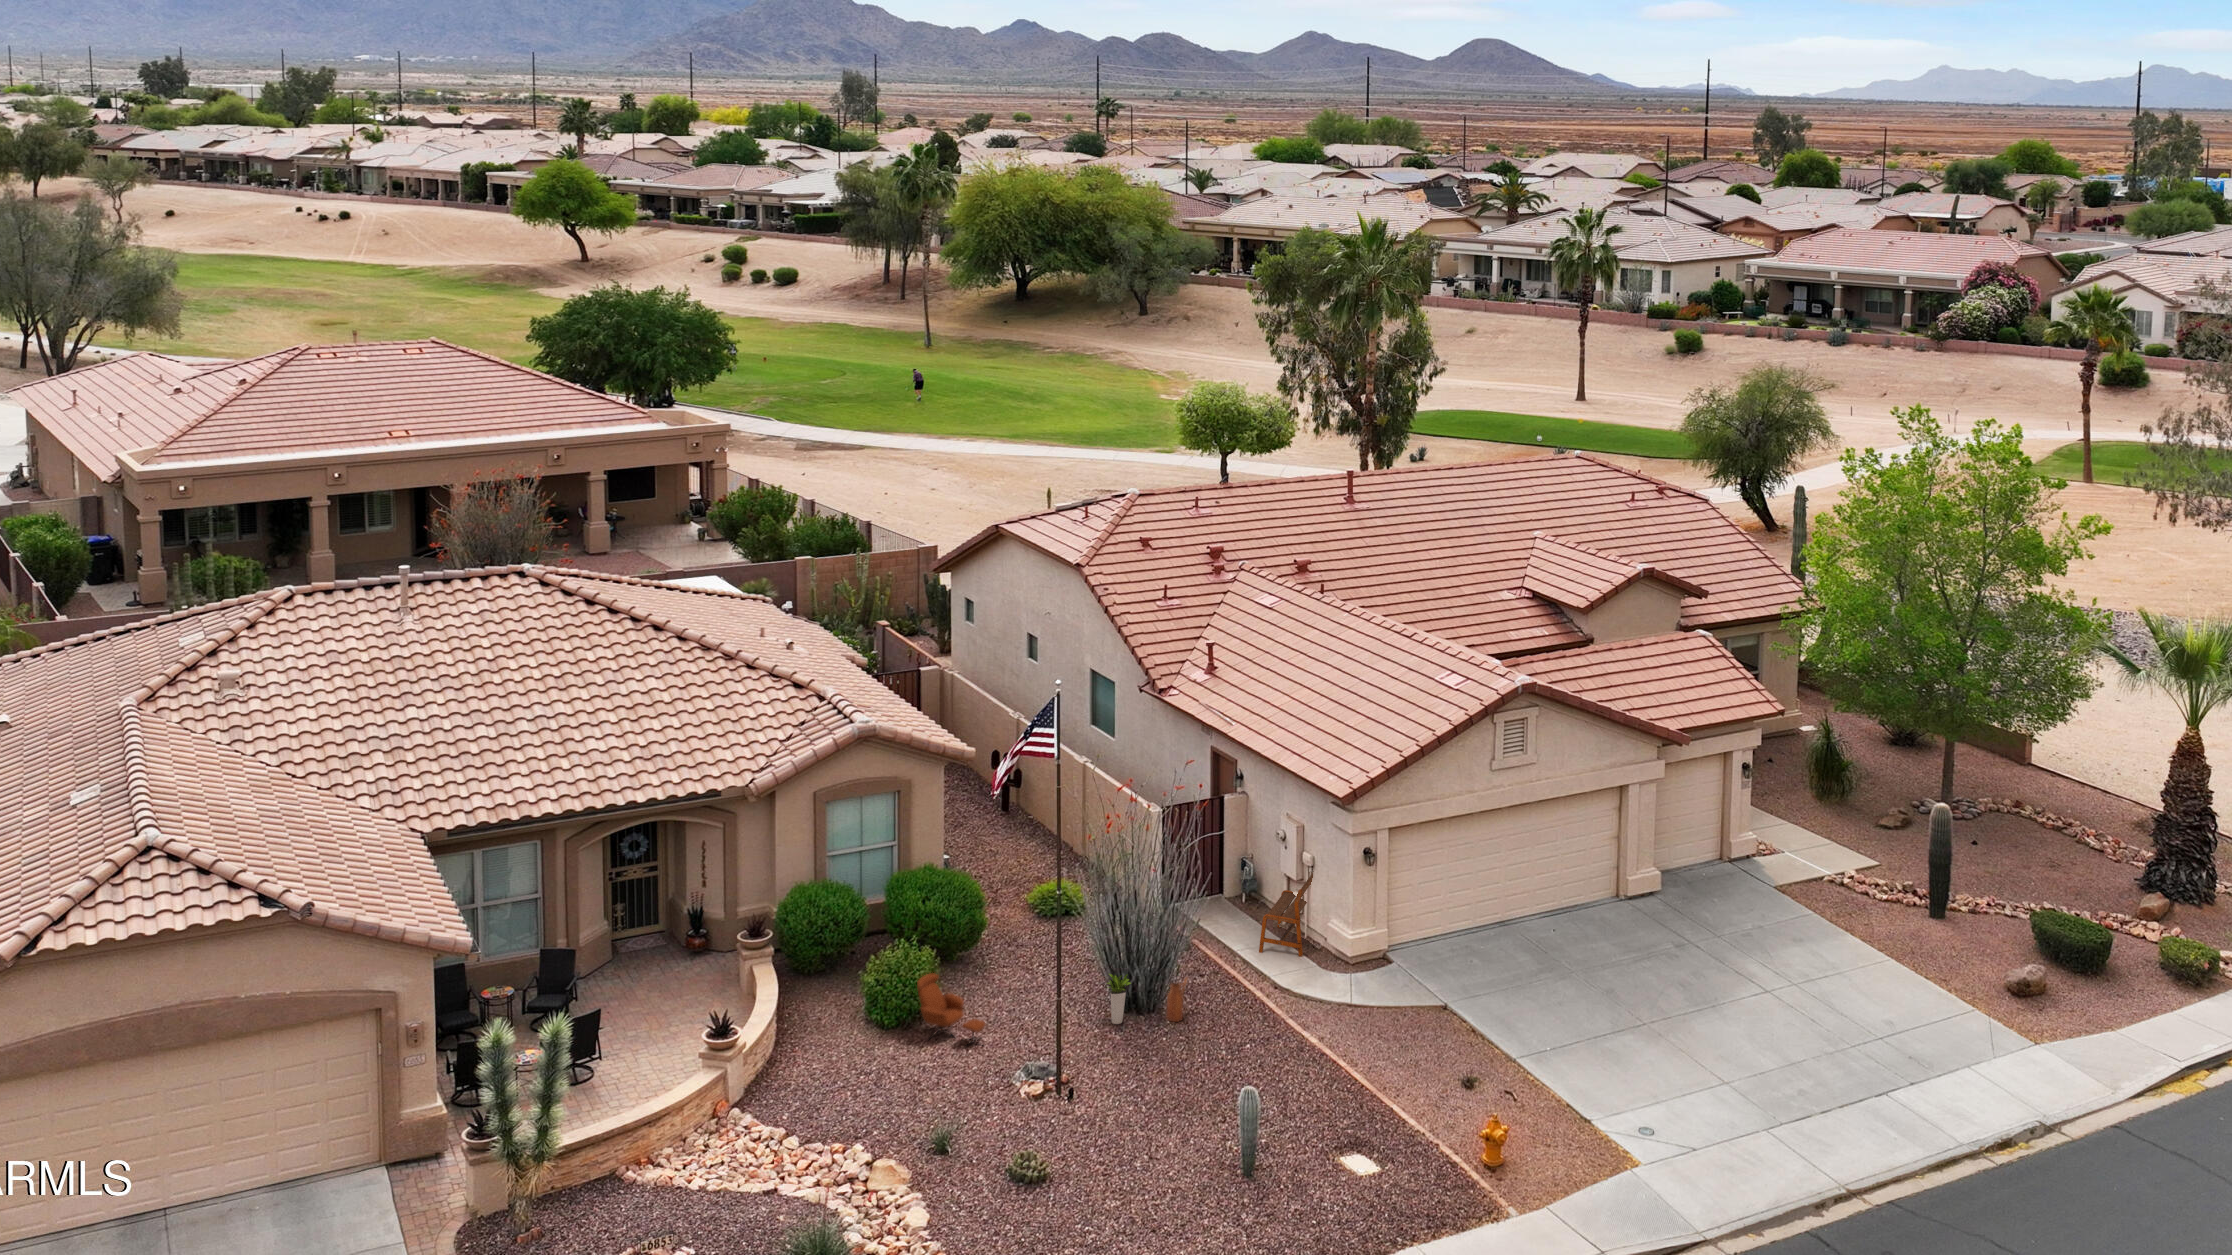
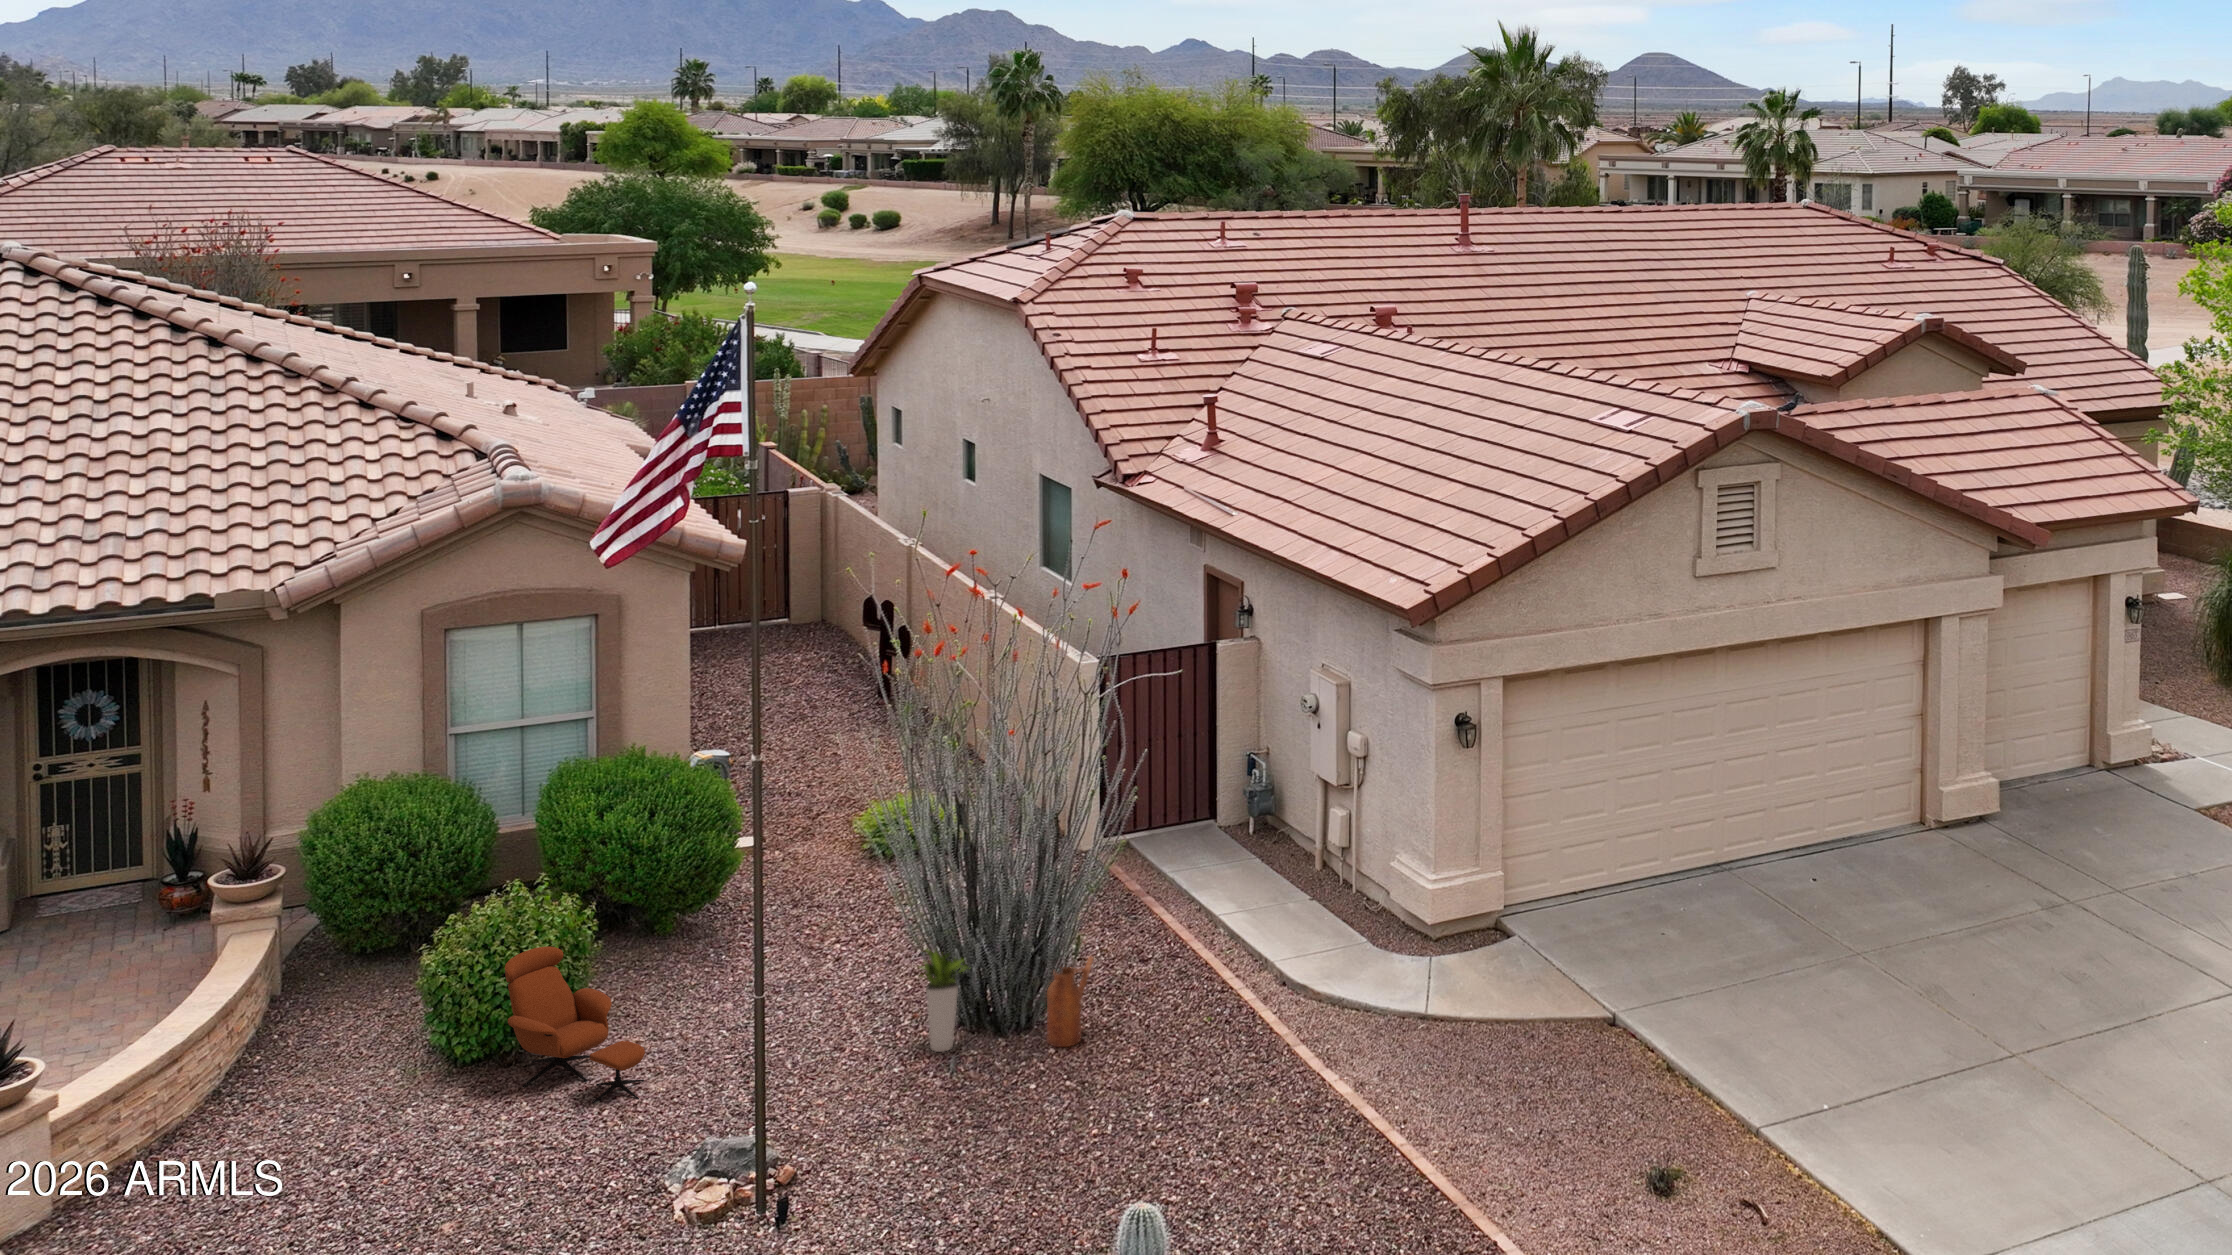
bench: present [1259,871,1314,957] -> none [1262,760,1380,922]

